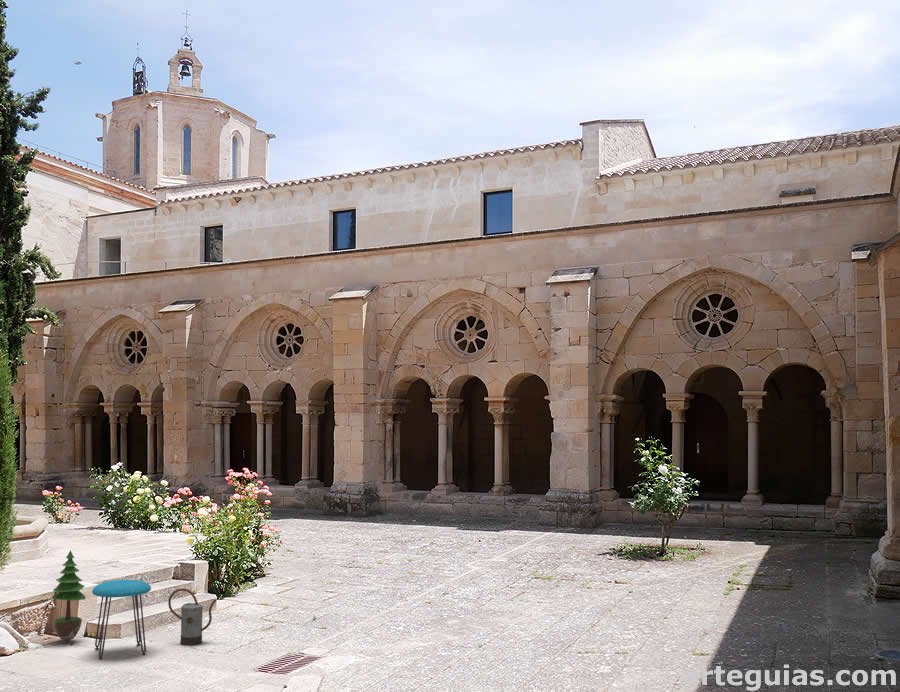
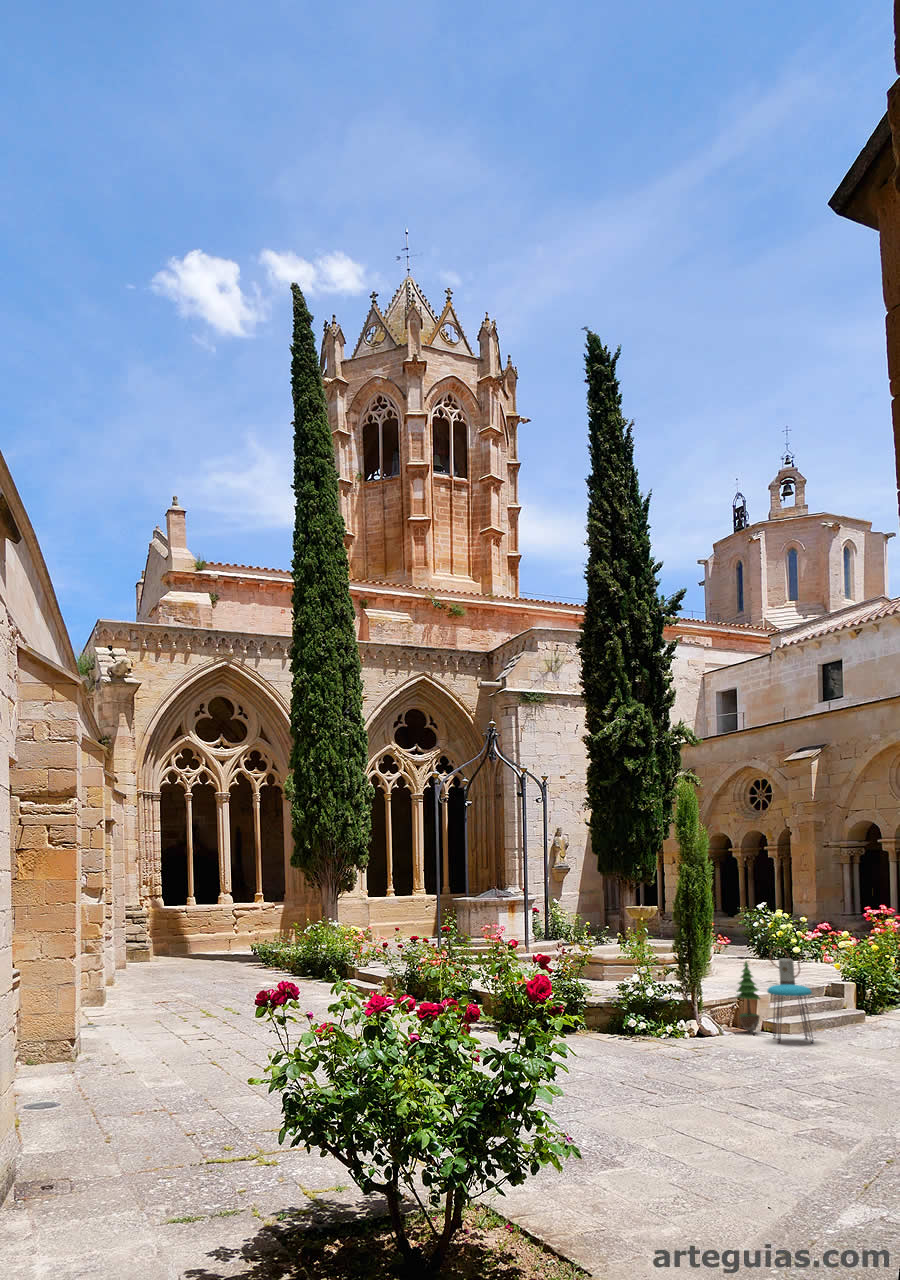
watering can: present [168,588,216,645] -> present [769,947,802,985]

